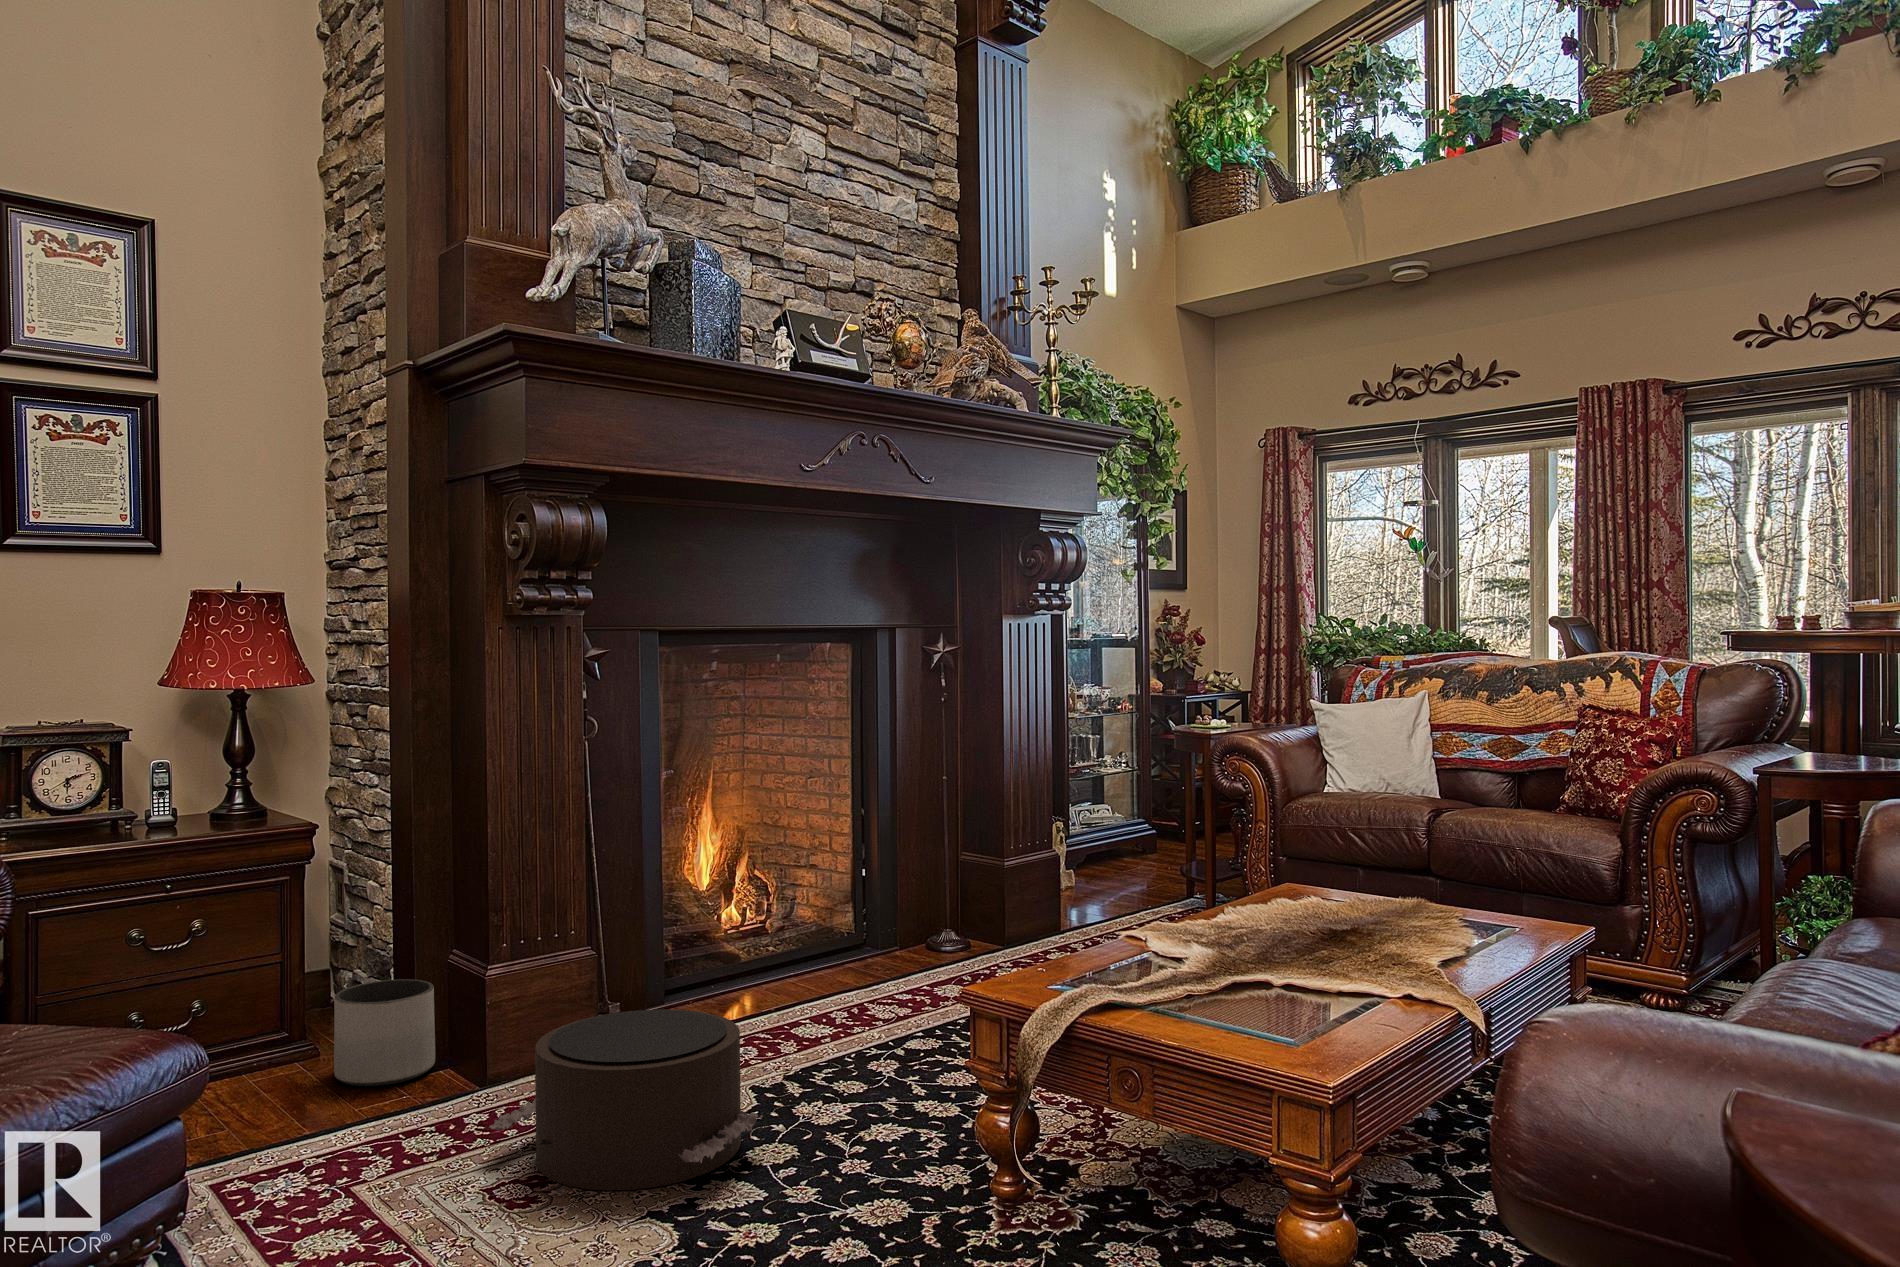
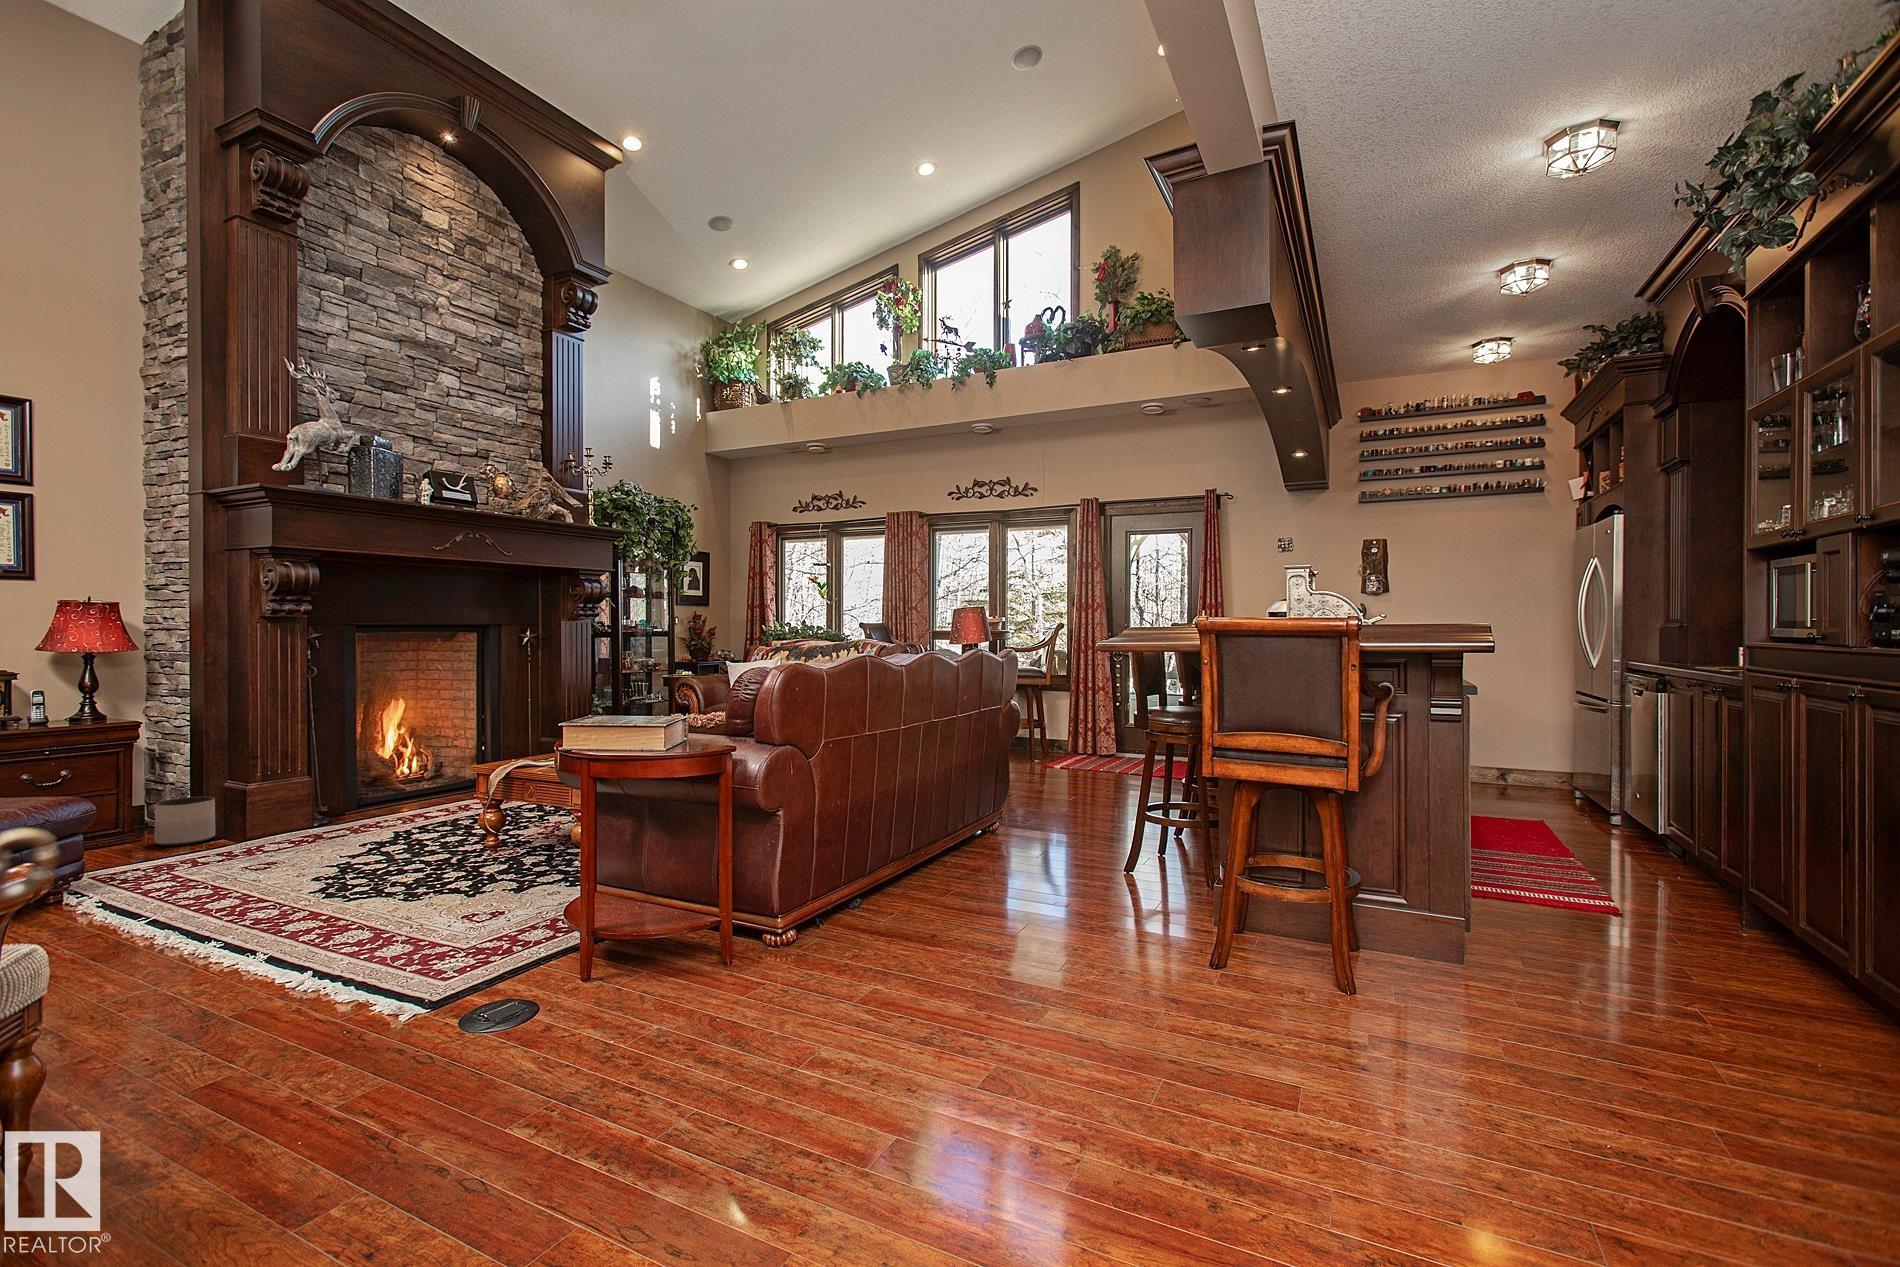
pouf: present [489,1009,763,1190] -> none [244,797,387,865]

